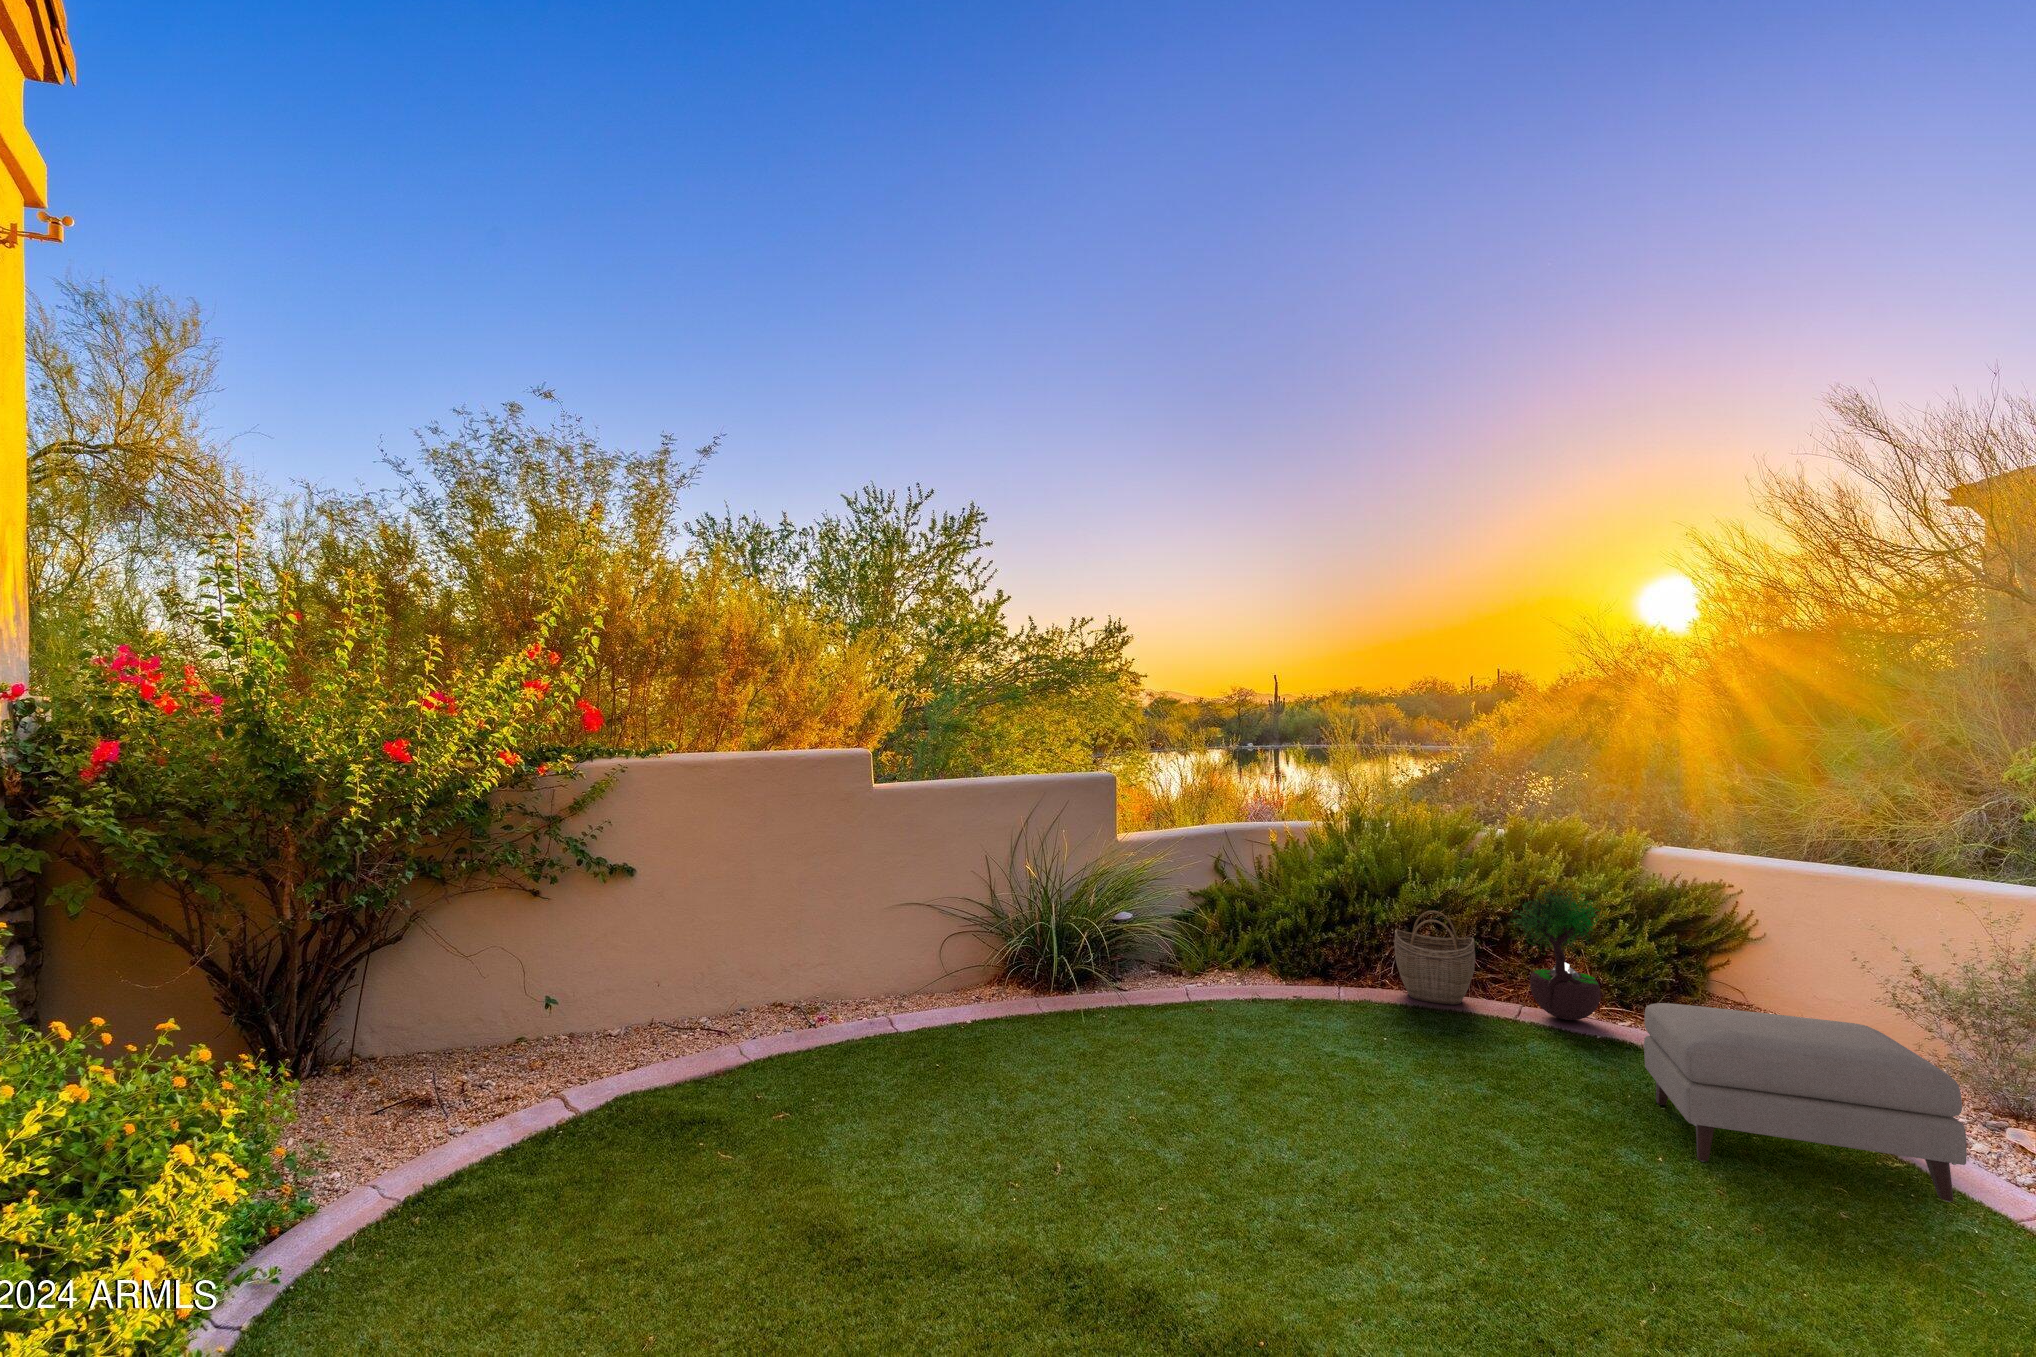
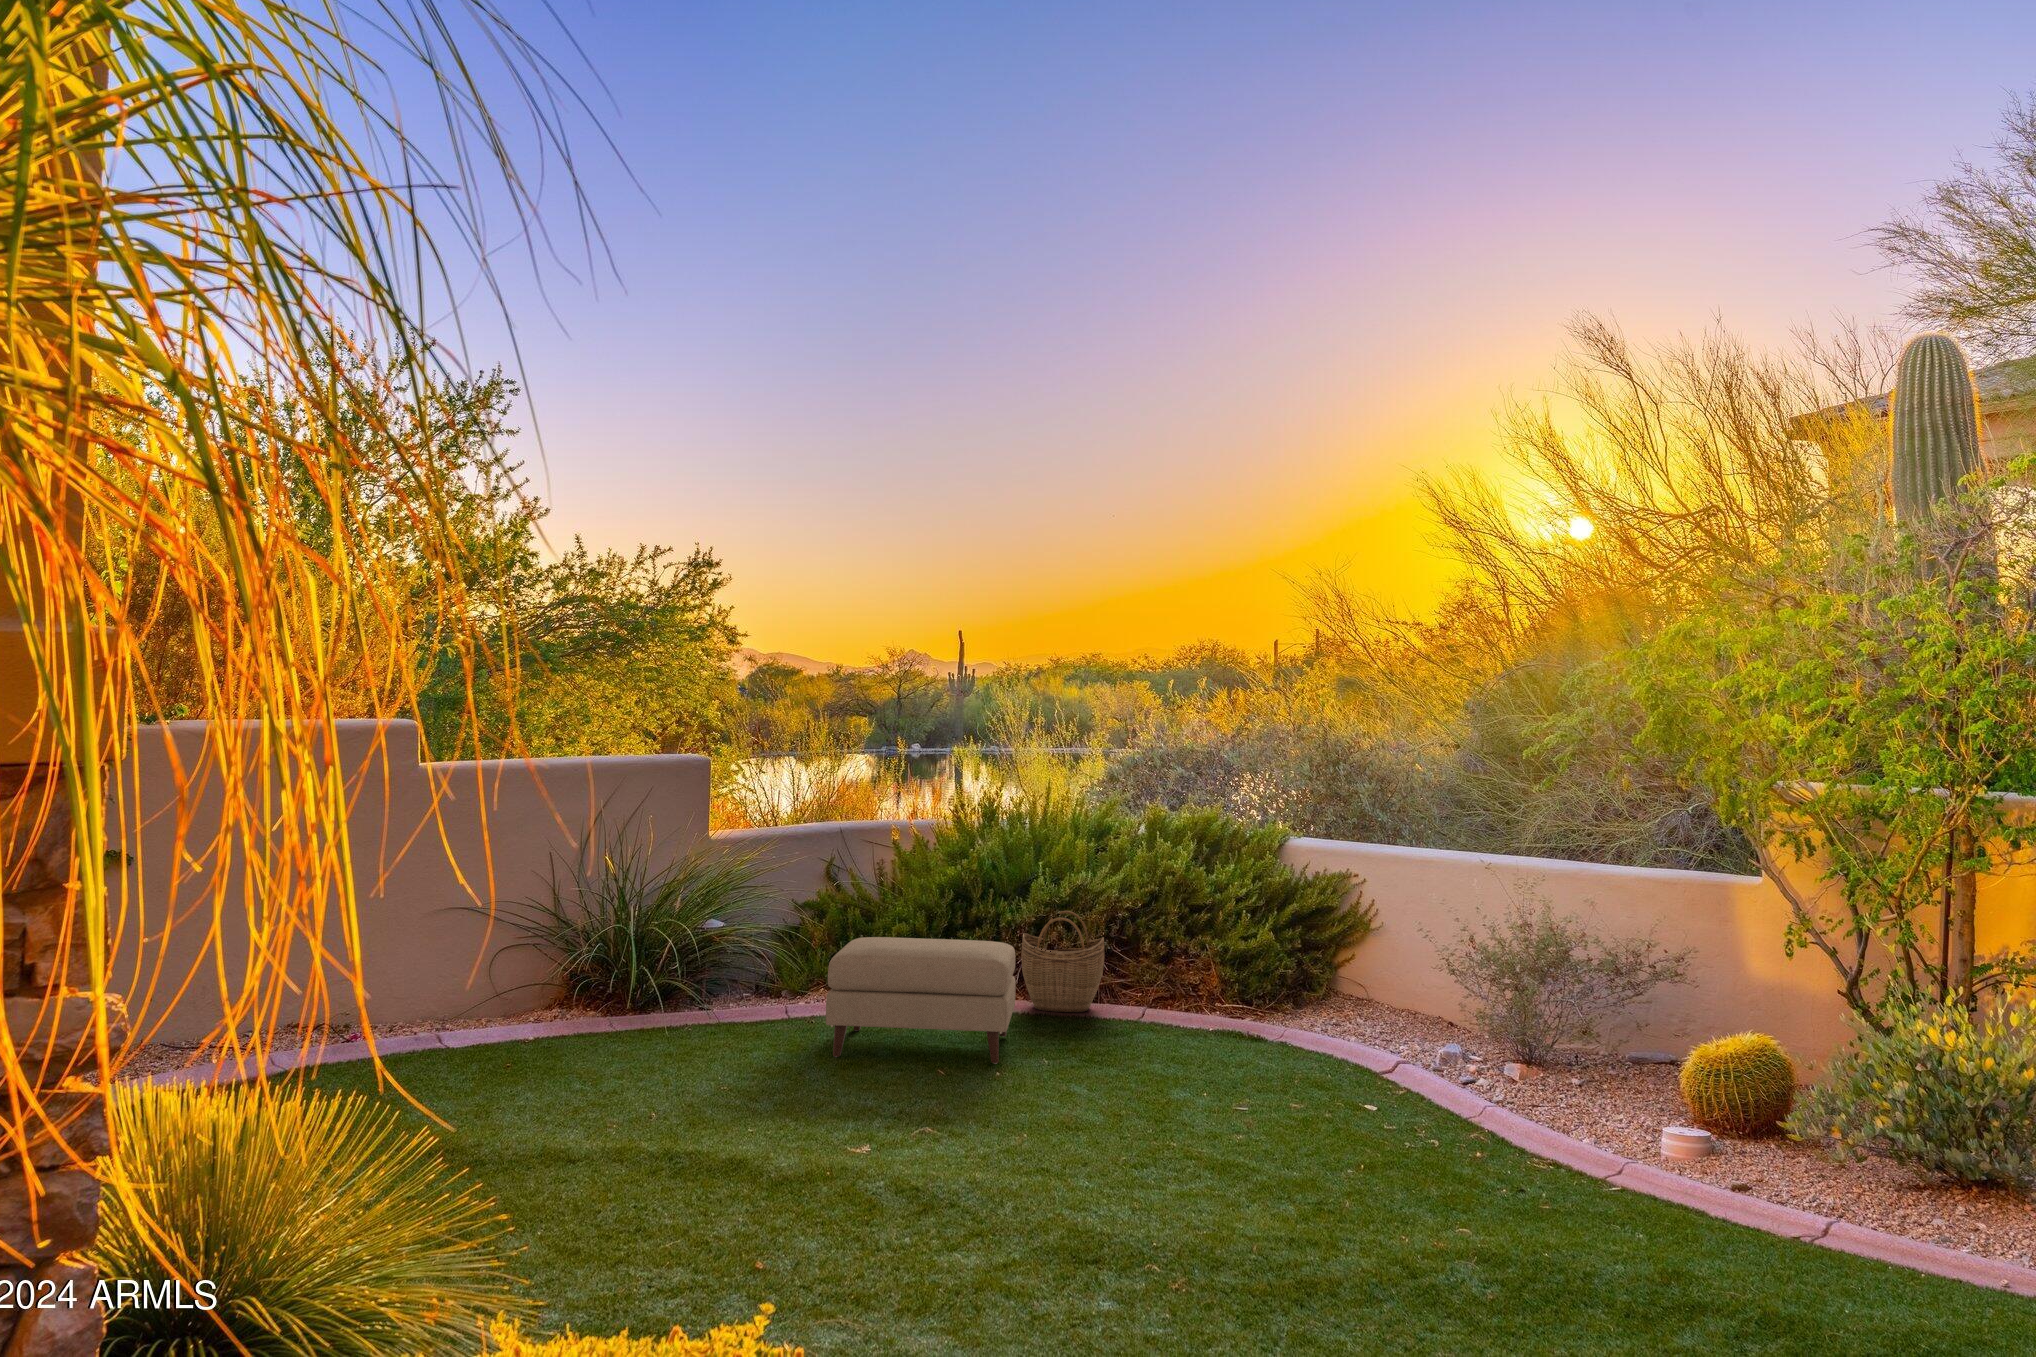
potted tree: present [1510,879,1605,1020] -> none [1138,866,1226,1018]
ottoman: present [1644,1003,1967,1202] -> present [826,937,1016,1064]

